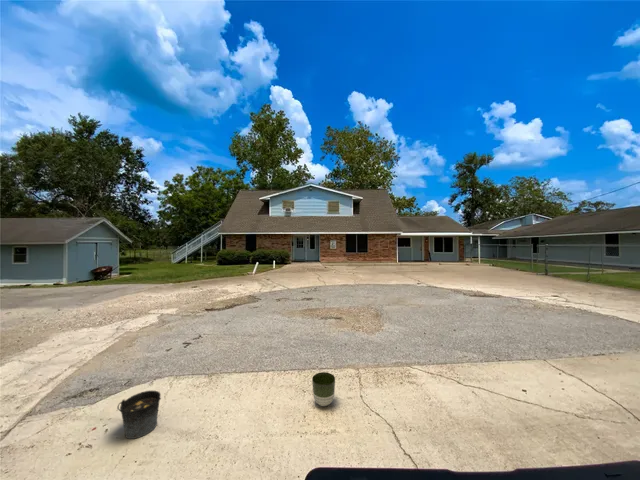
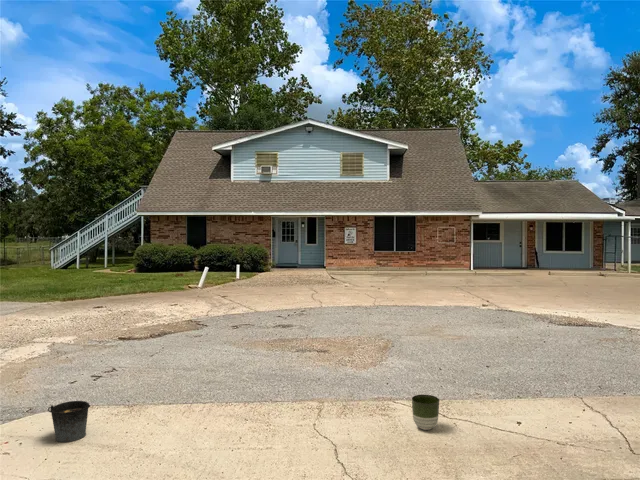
planter: present [312,372,335,406] -> present [412,395,439,430]

